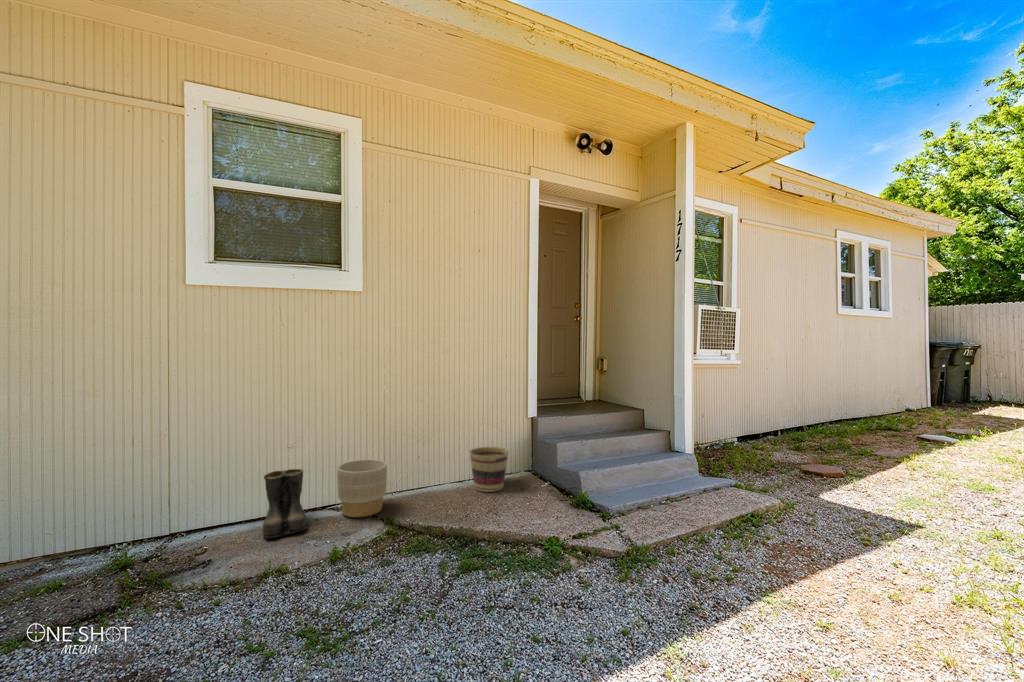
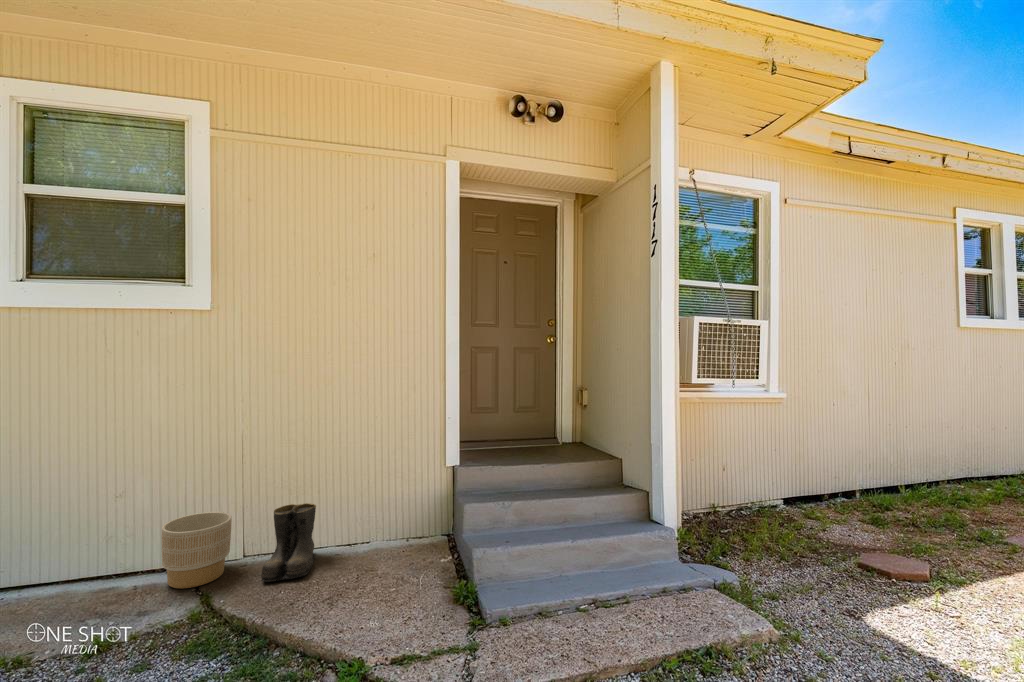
basket: present [470,447,508,492] -> none [349,501,401,564]
boots: present [263,469,307,538] -> present [261,503,316,582]

